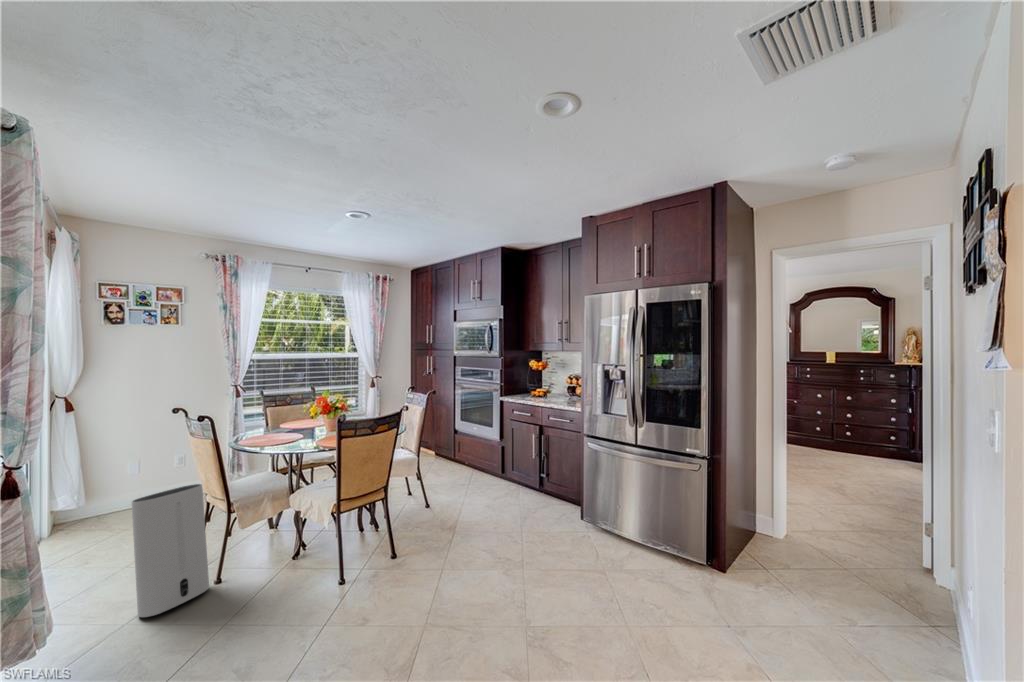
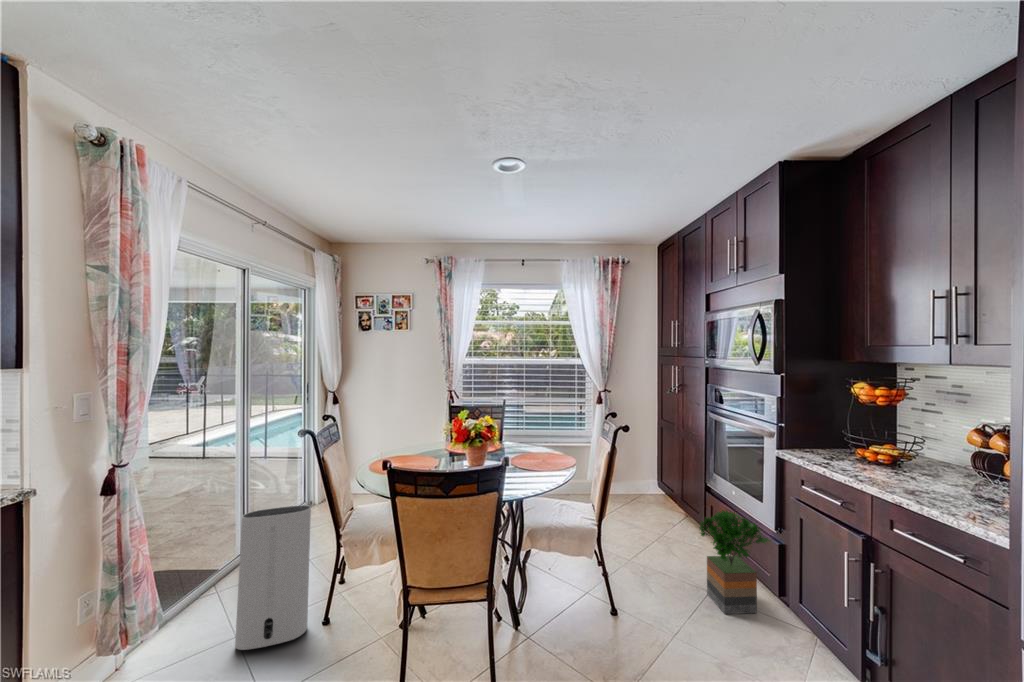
potted tree: none [465,434,498,488] -> present [699,511,769,614]

